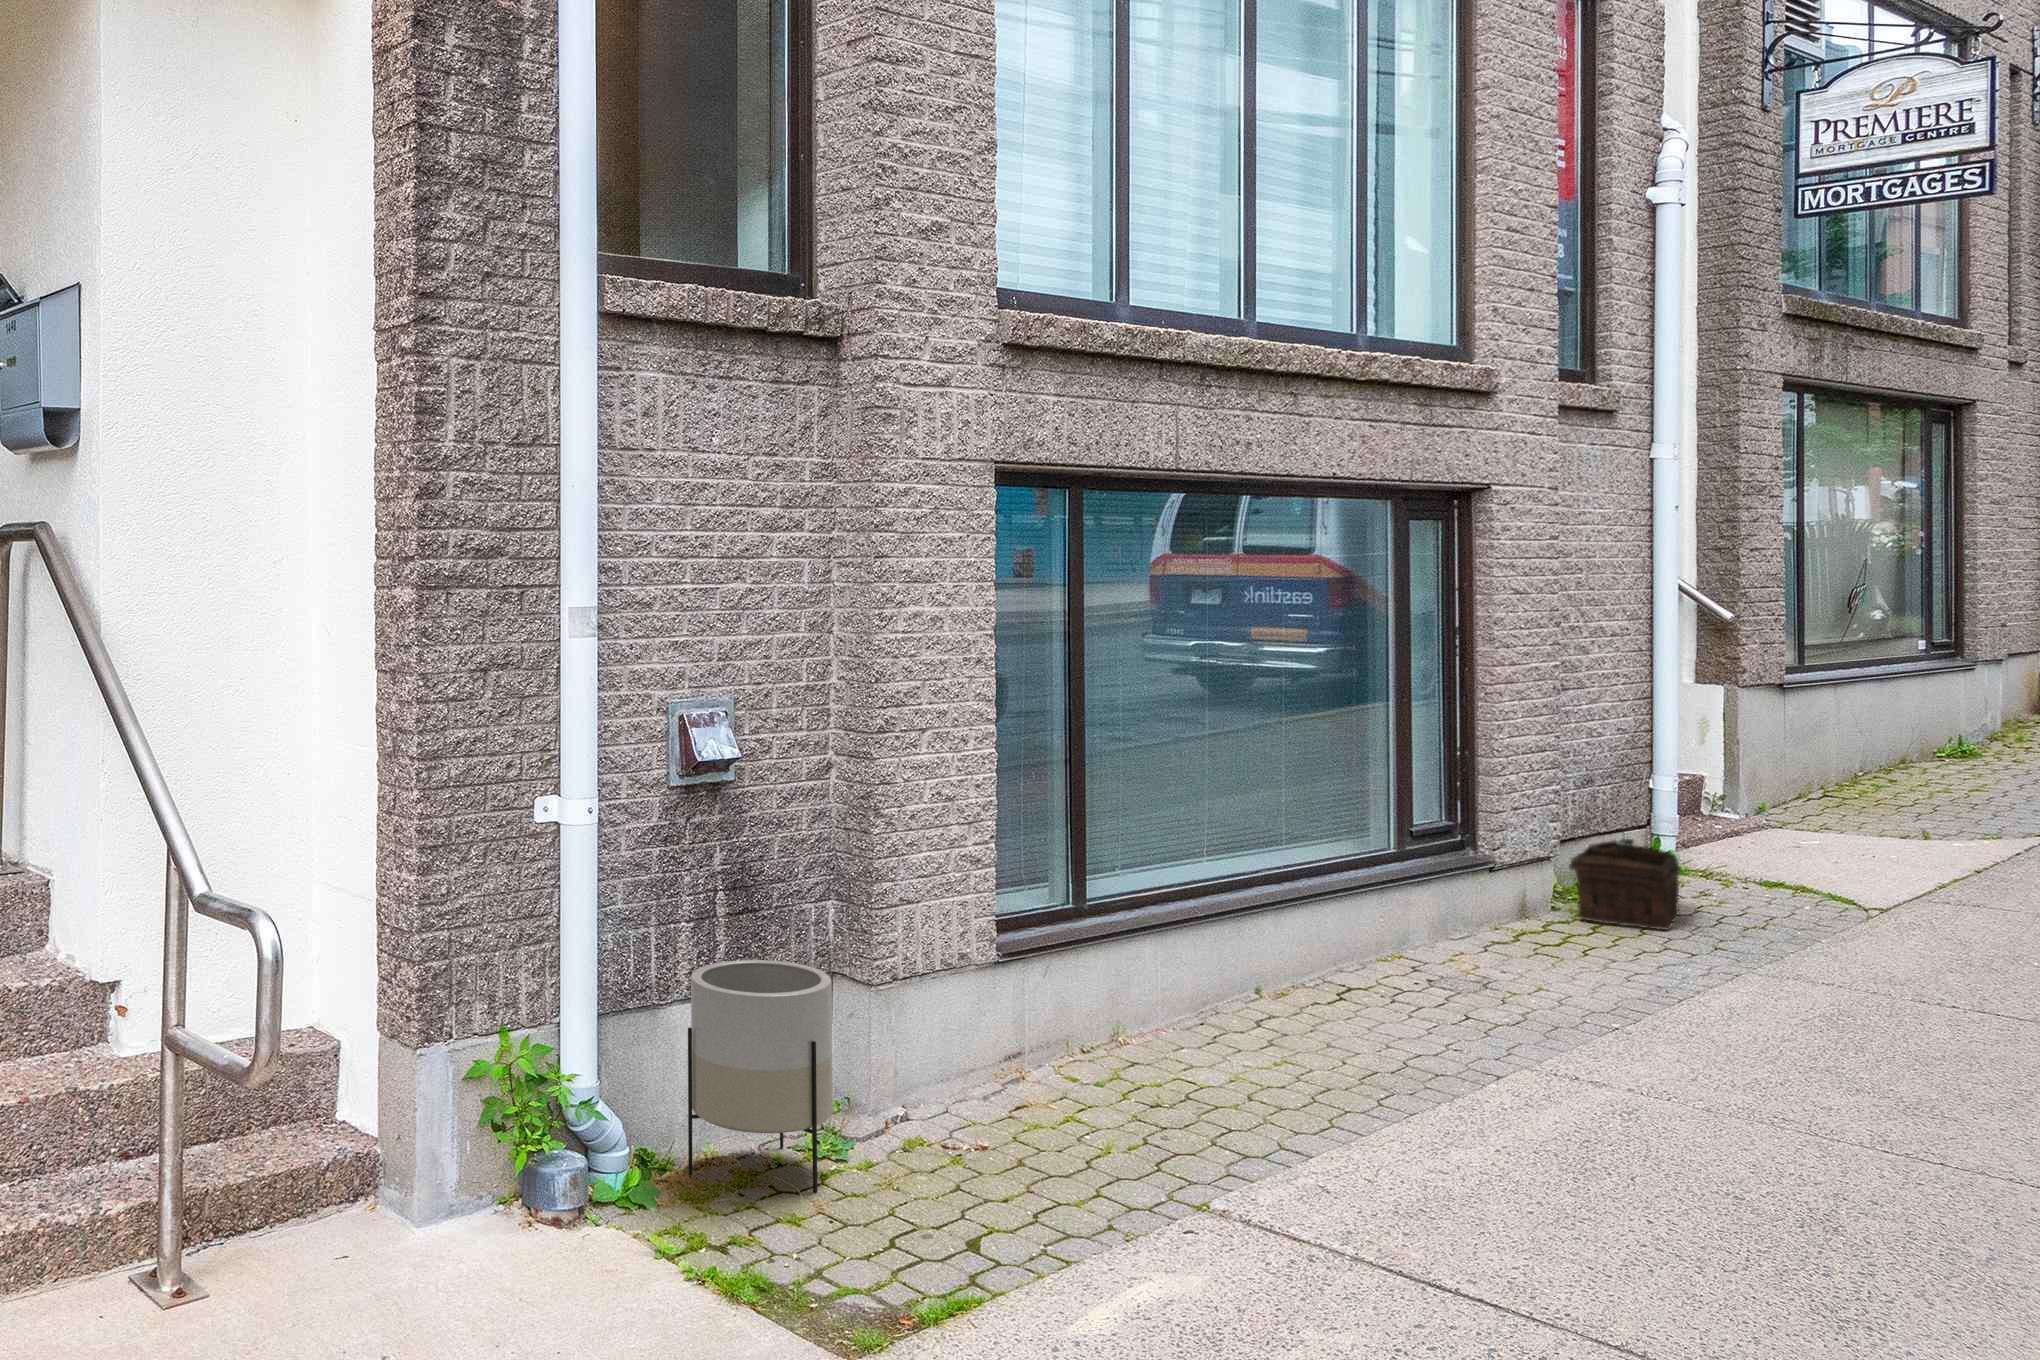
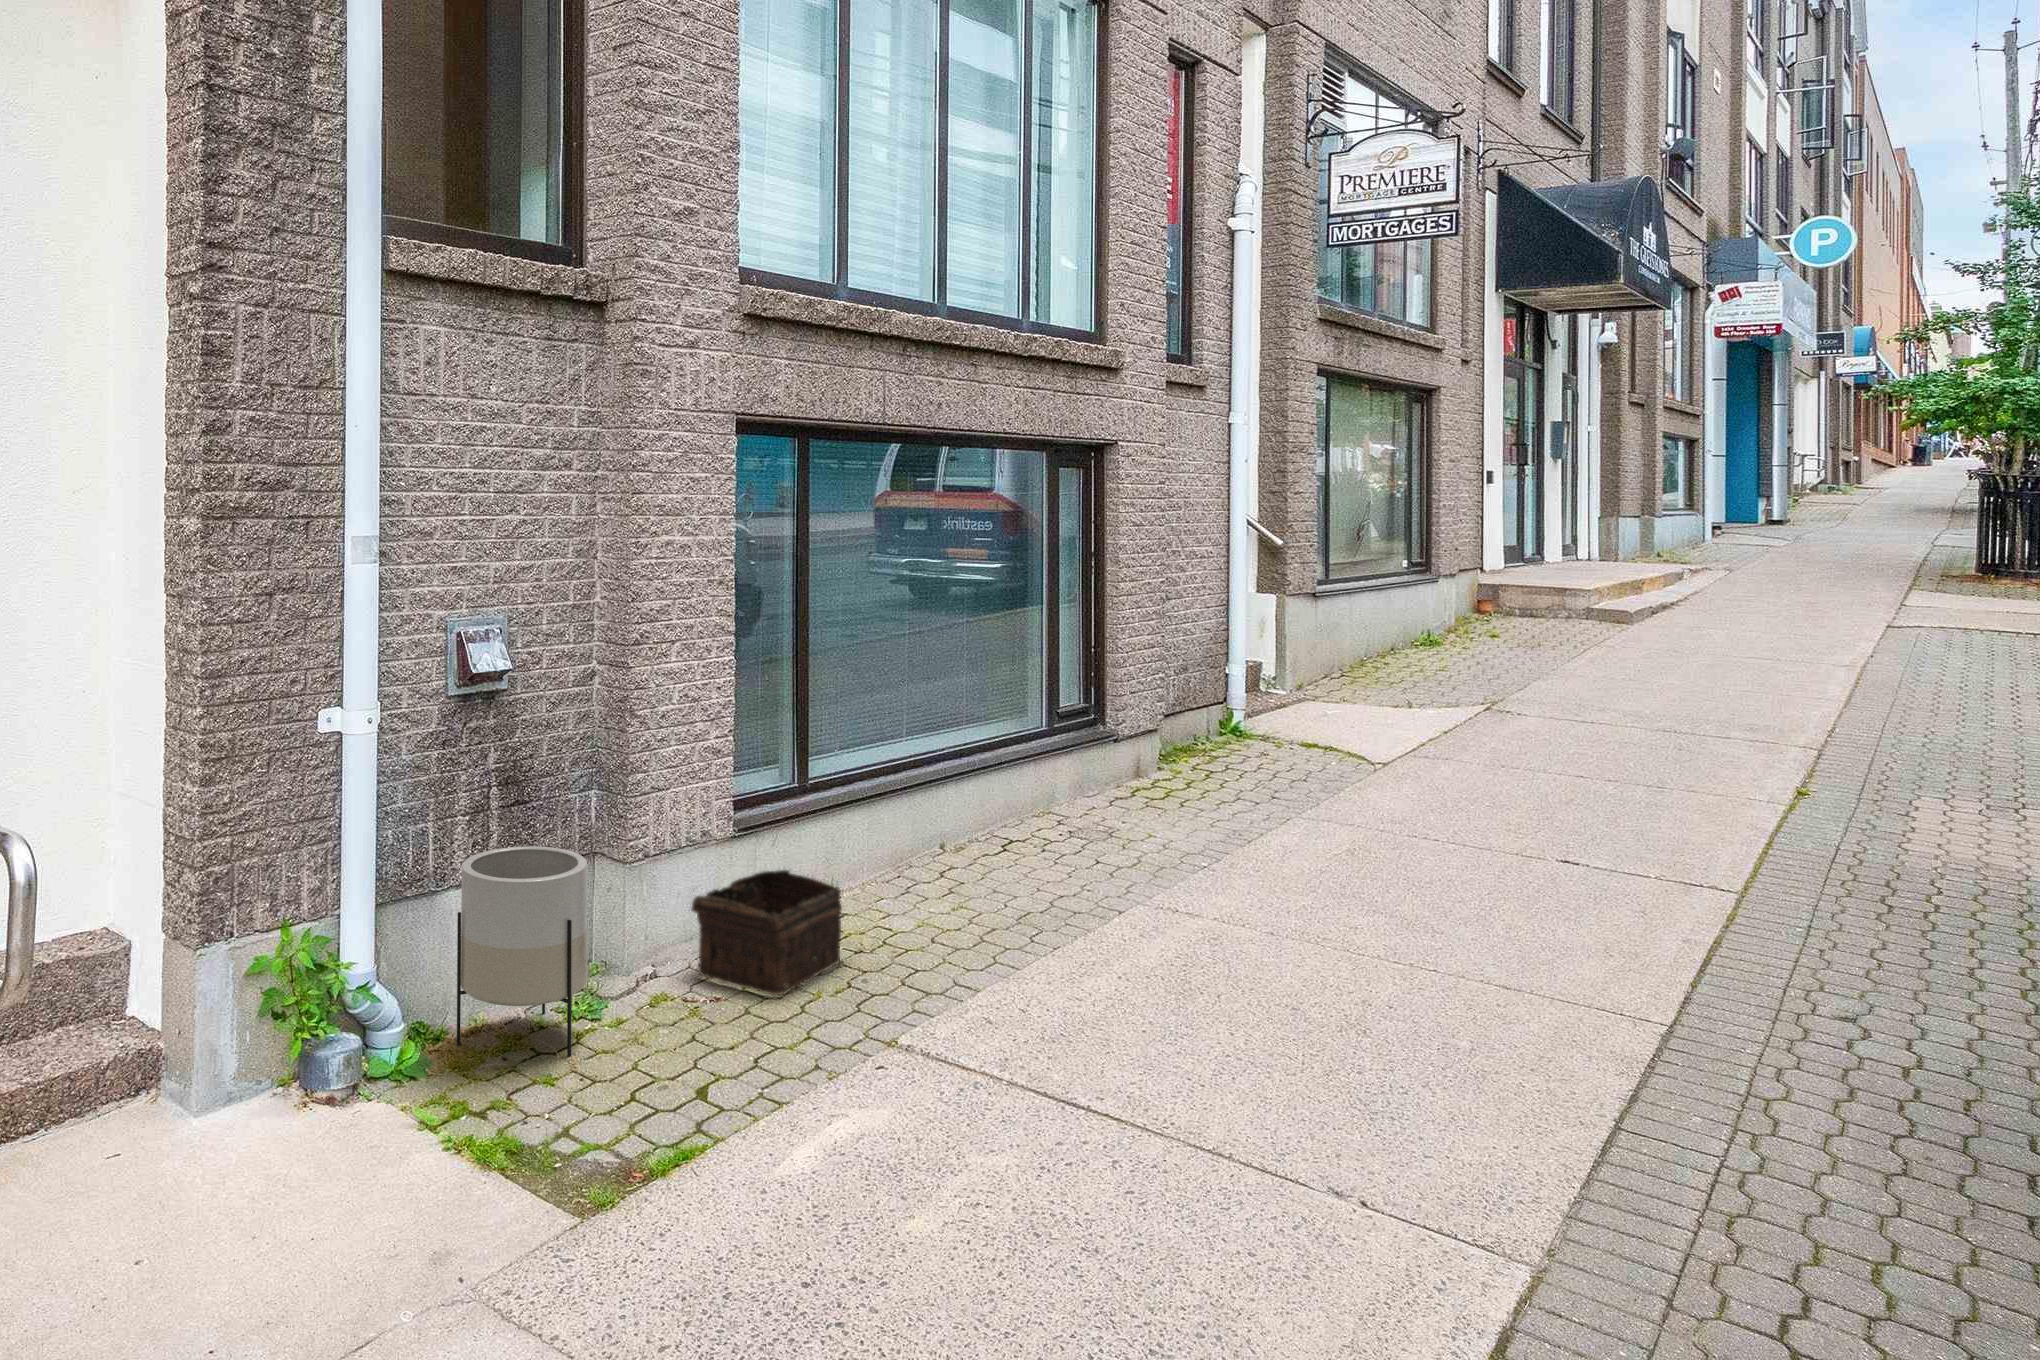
basket: present [1569,839,1680,930] -> present [692,870,842,995]

